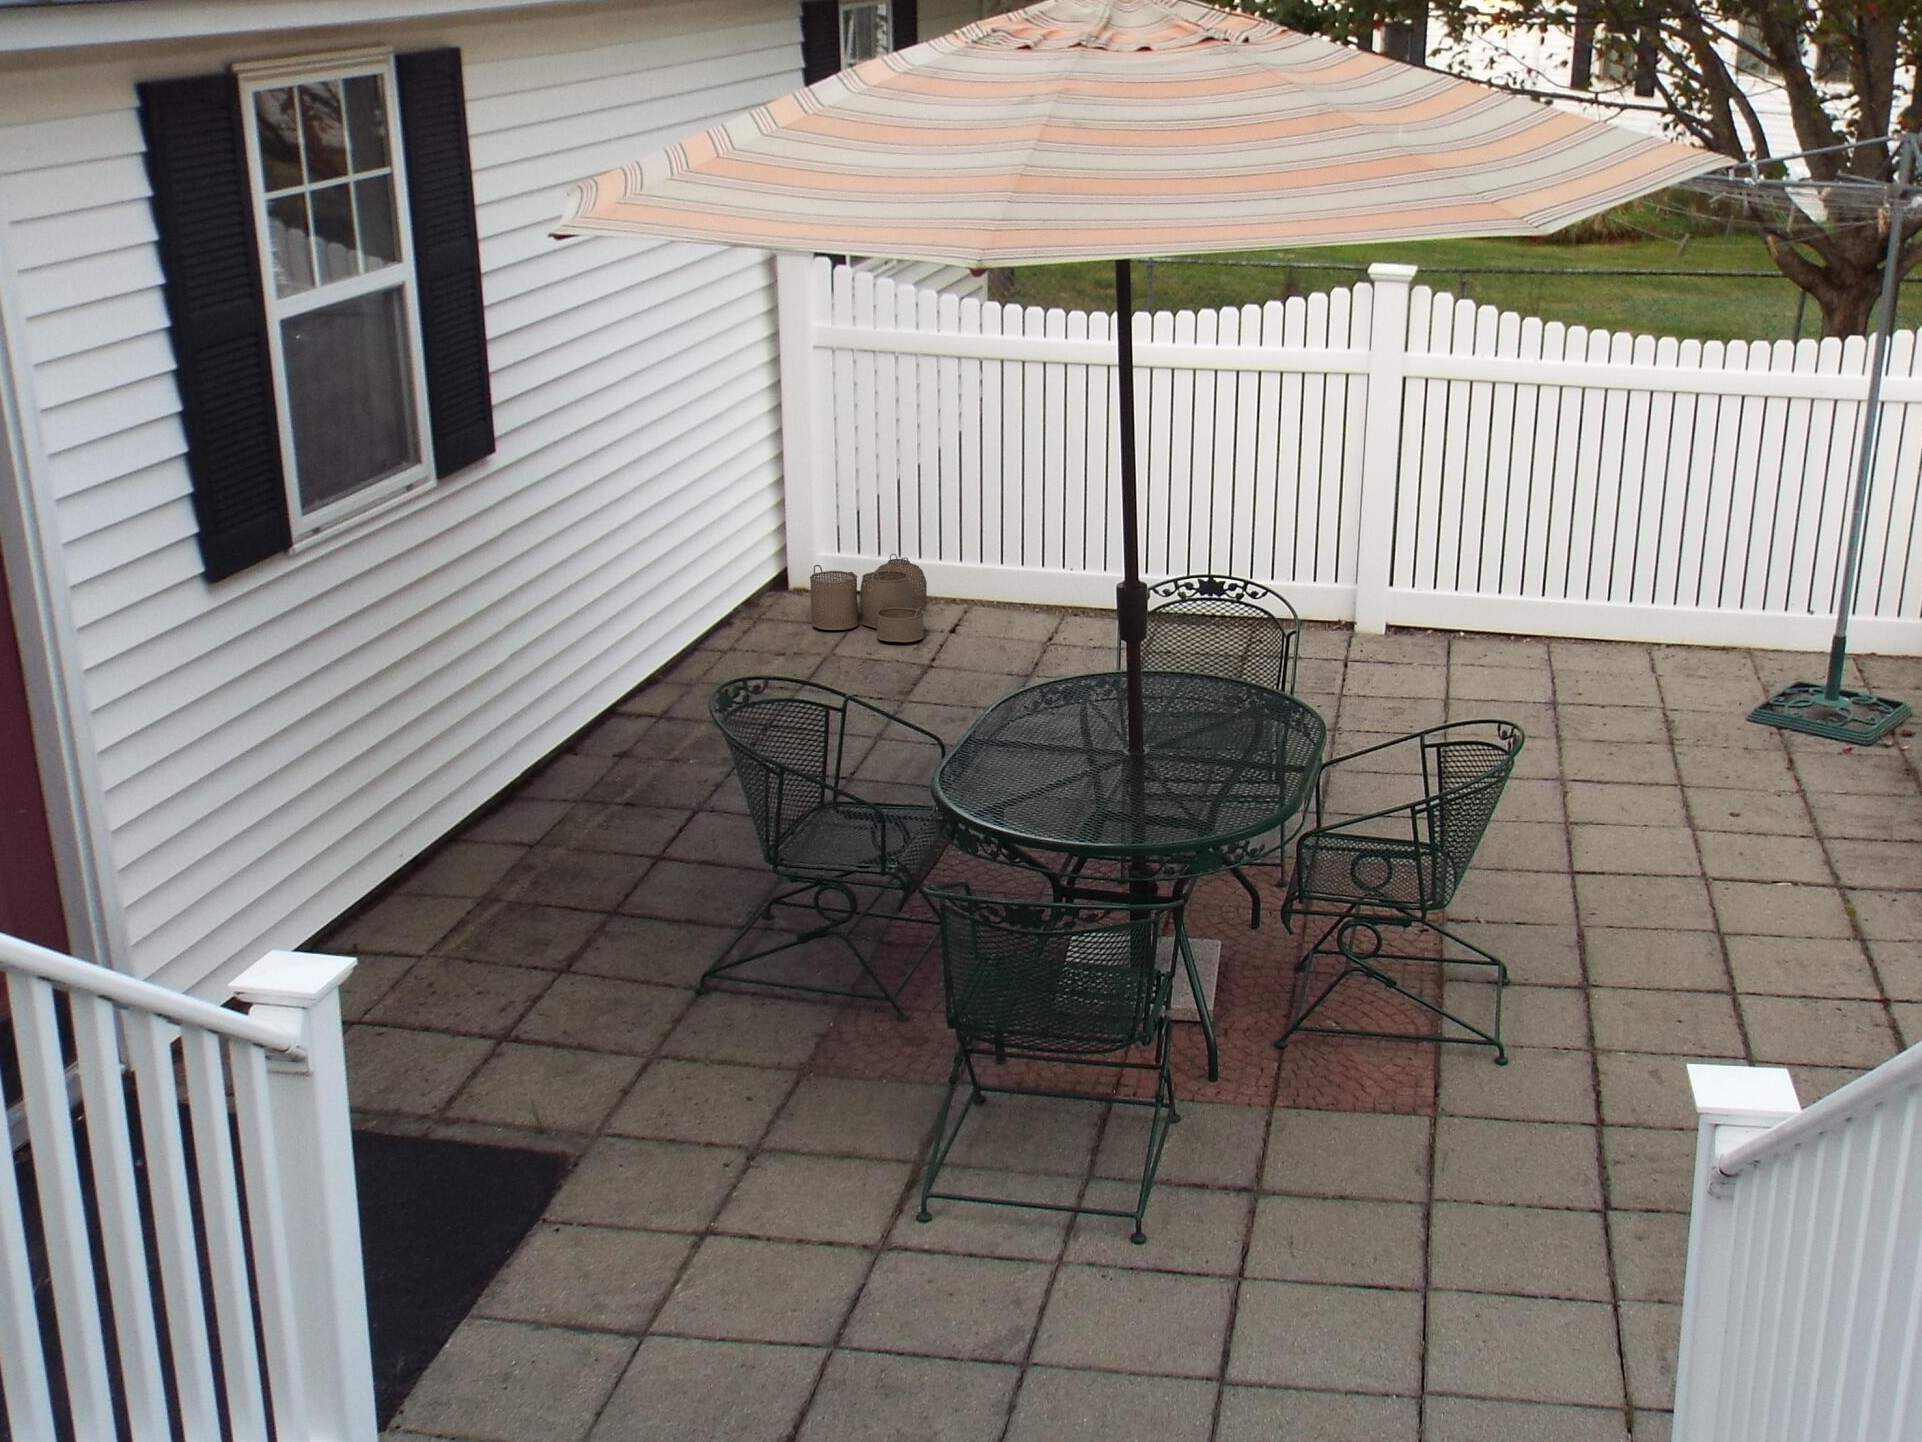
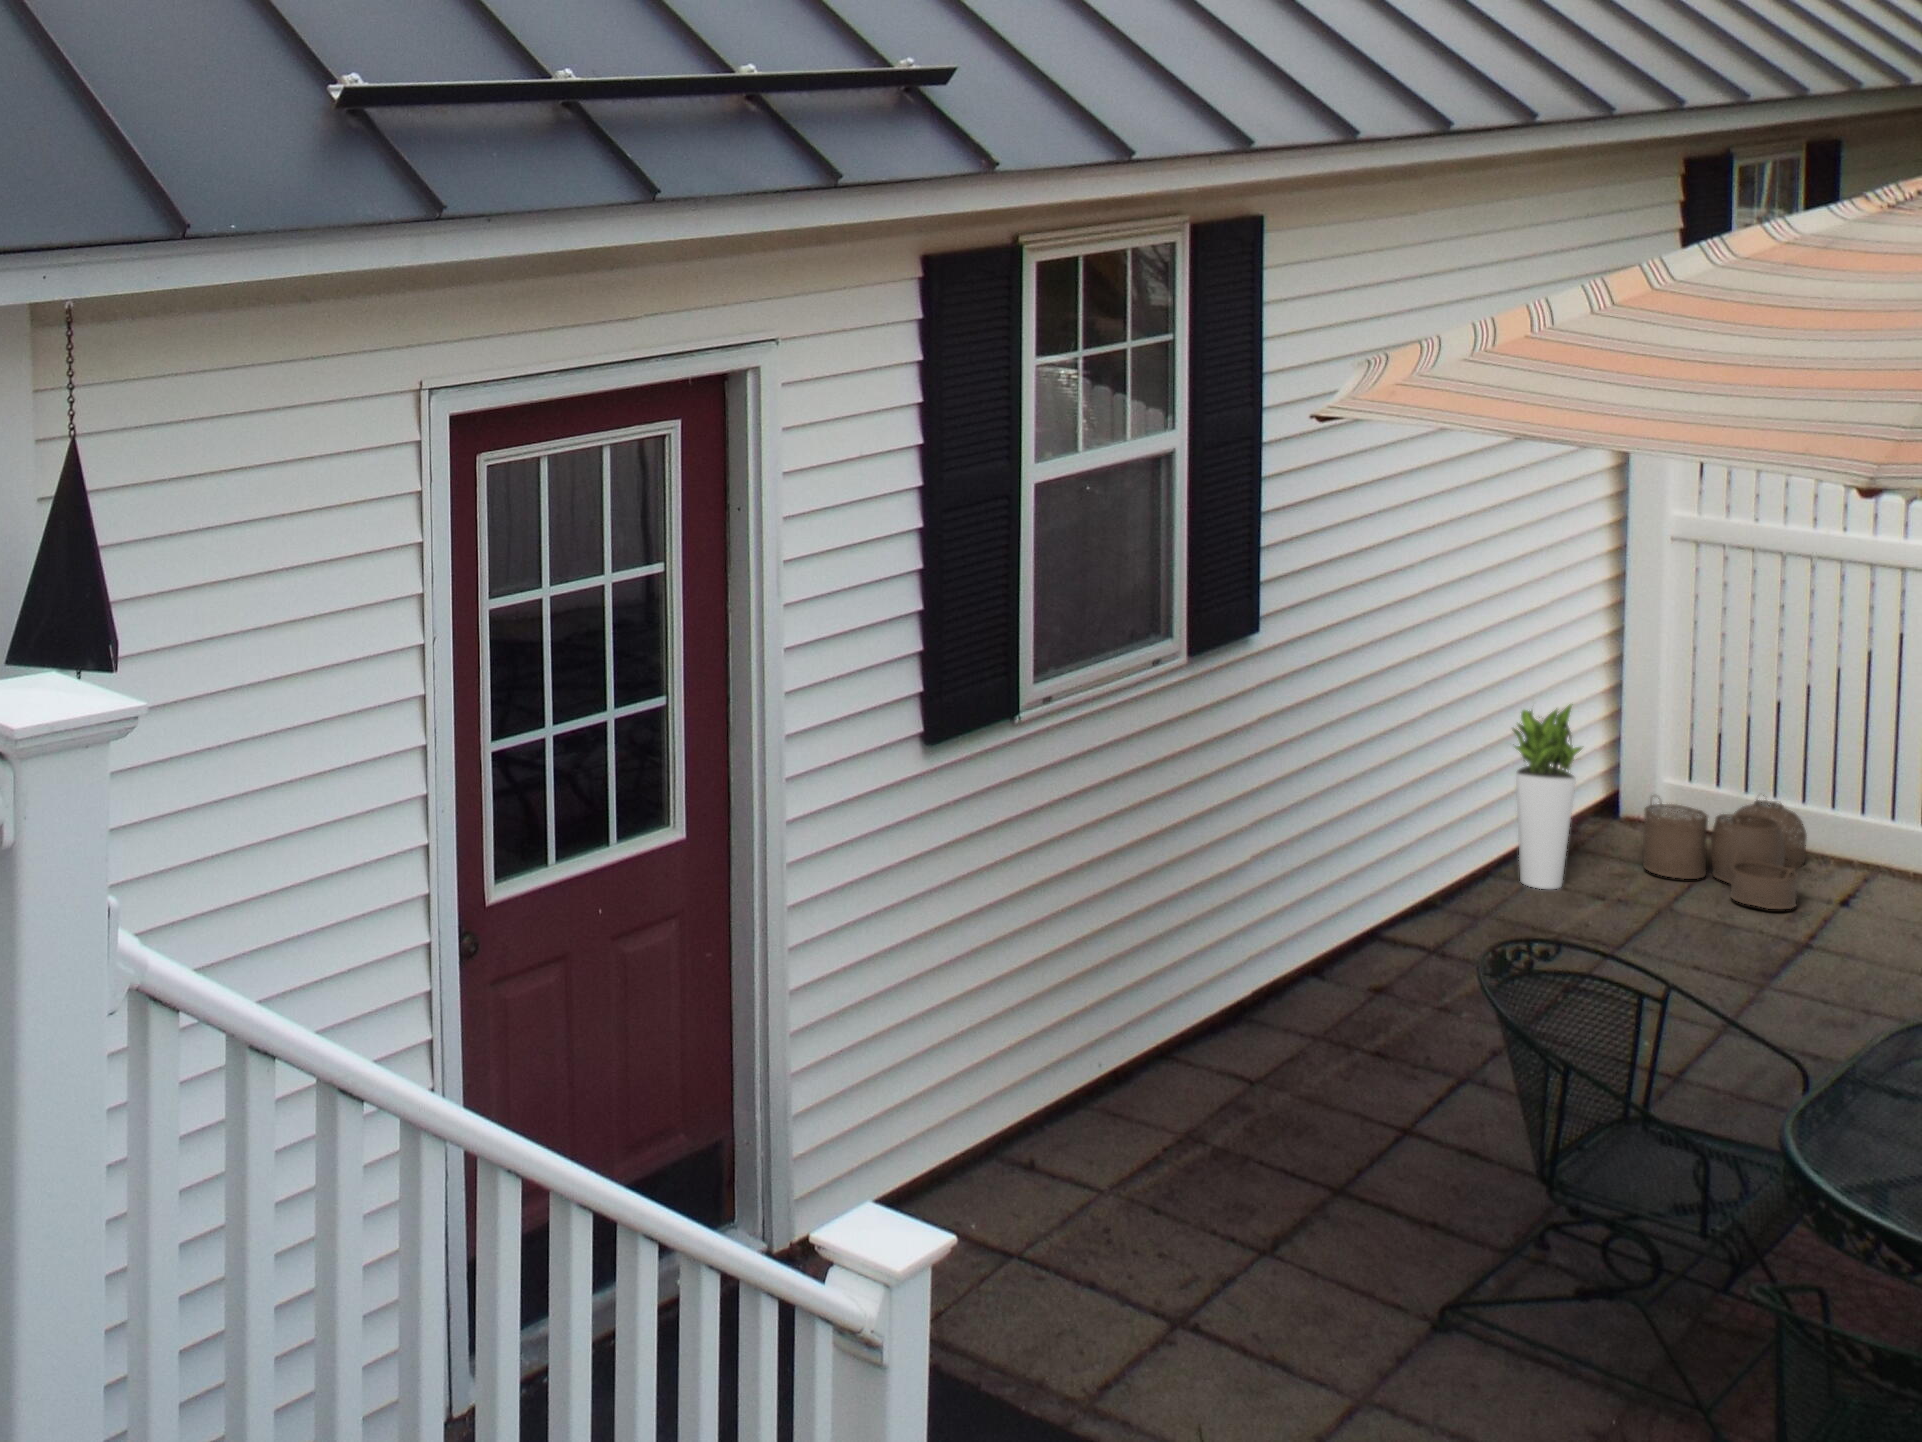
planter: none [702,494,762,655] -> present [1513,704,1582,889]

